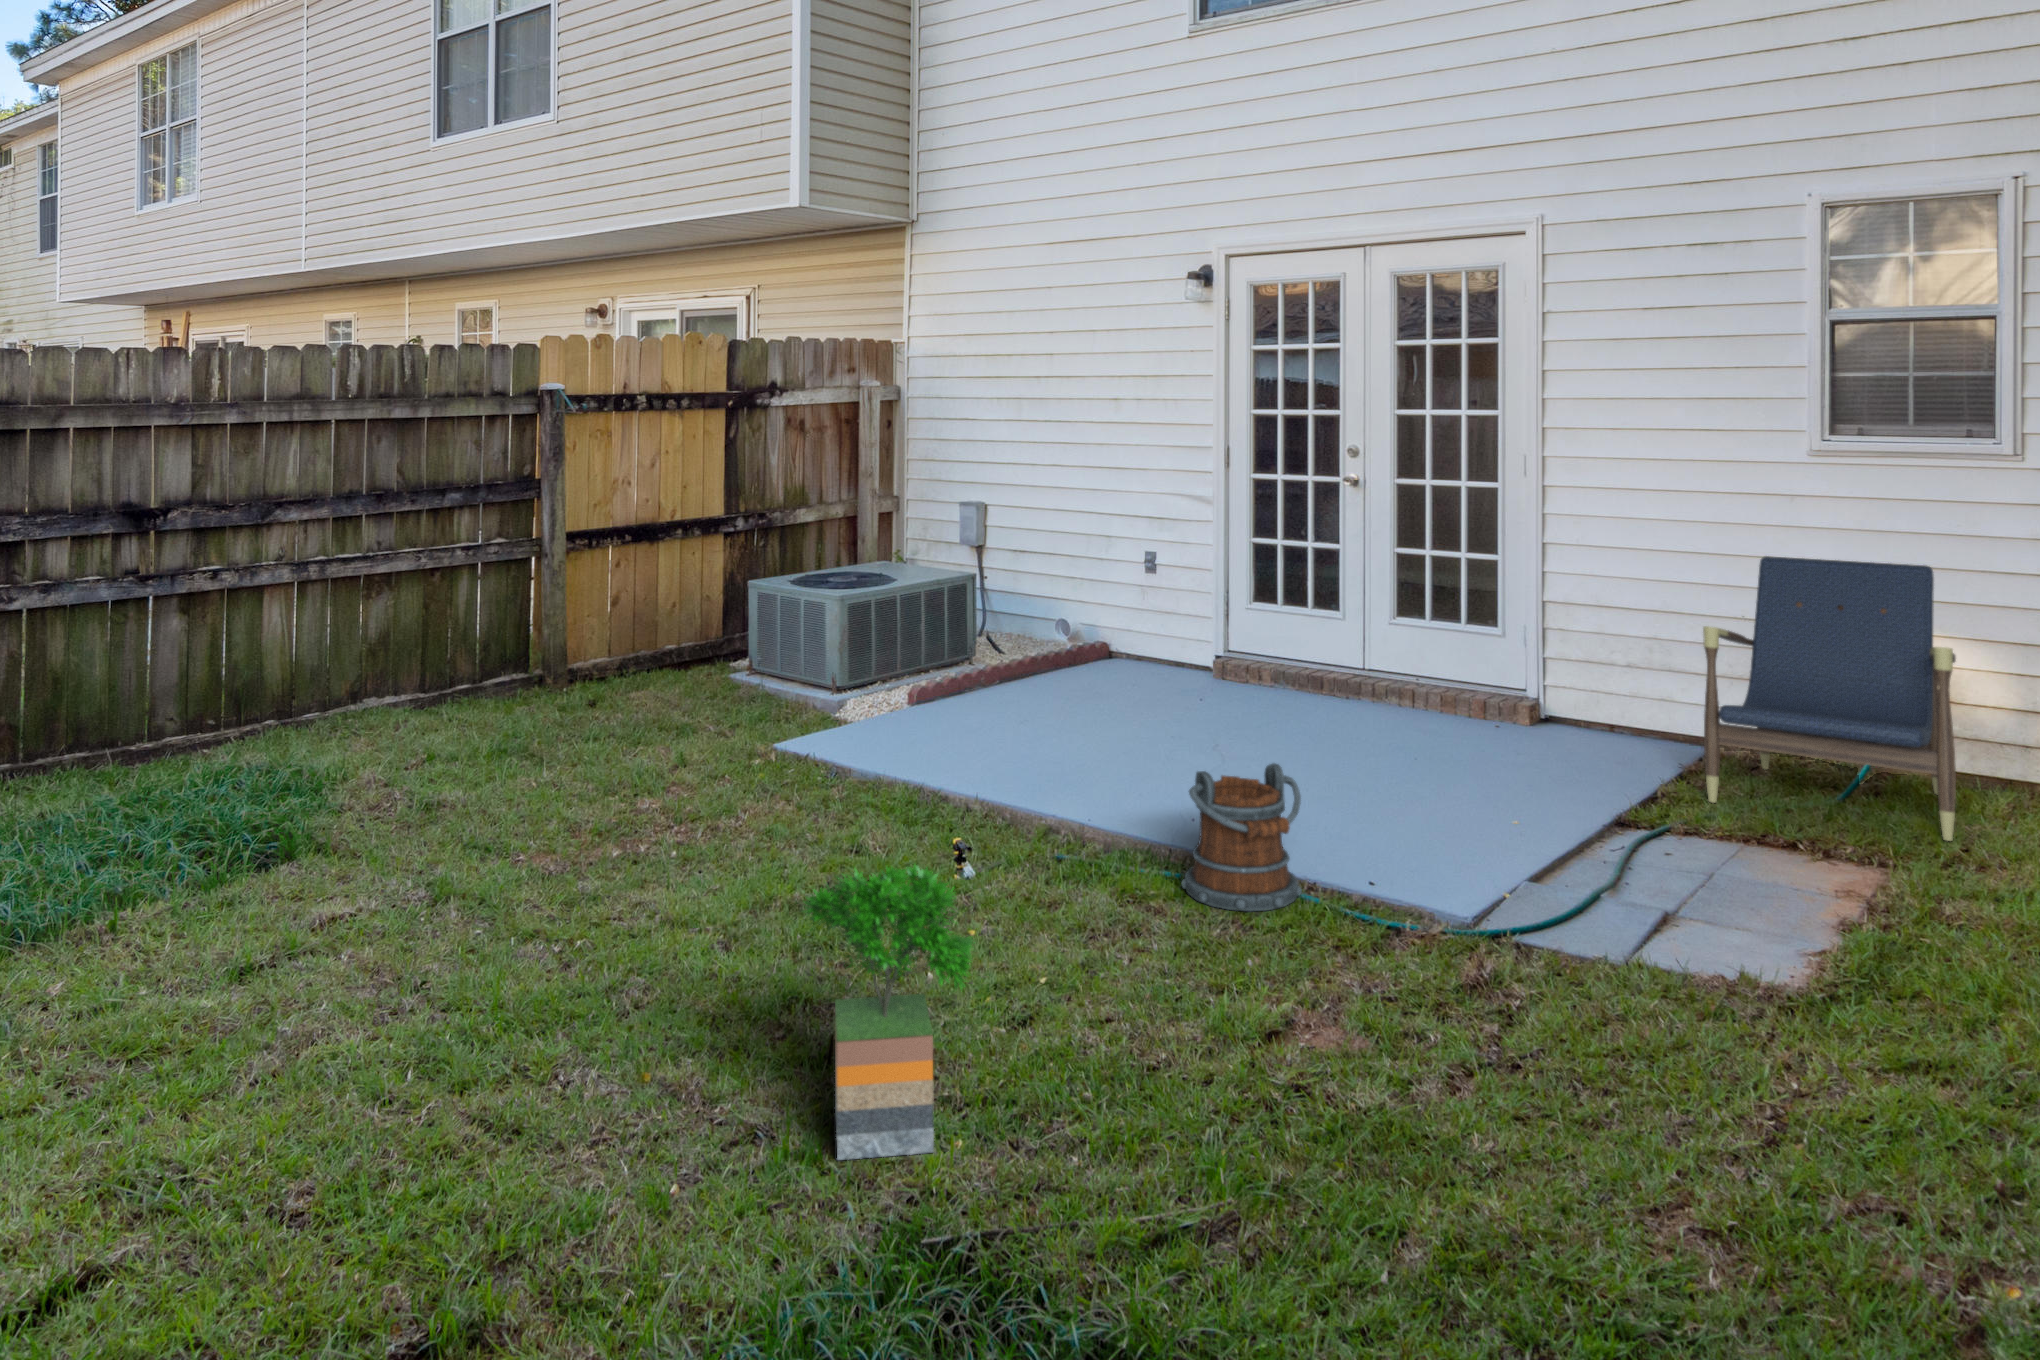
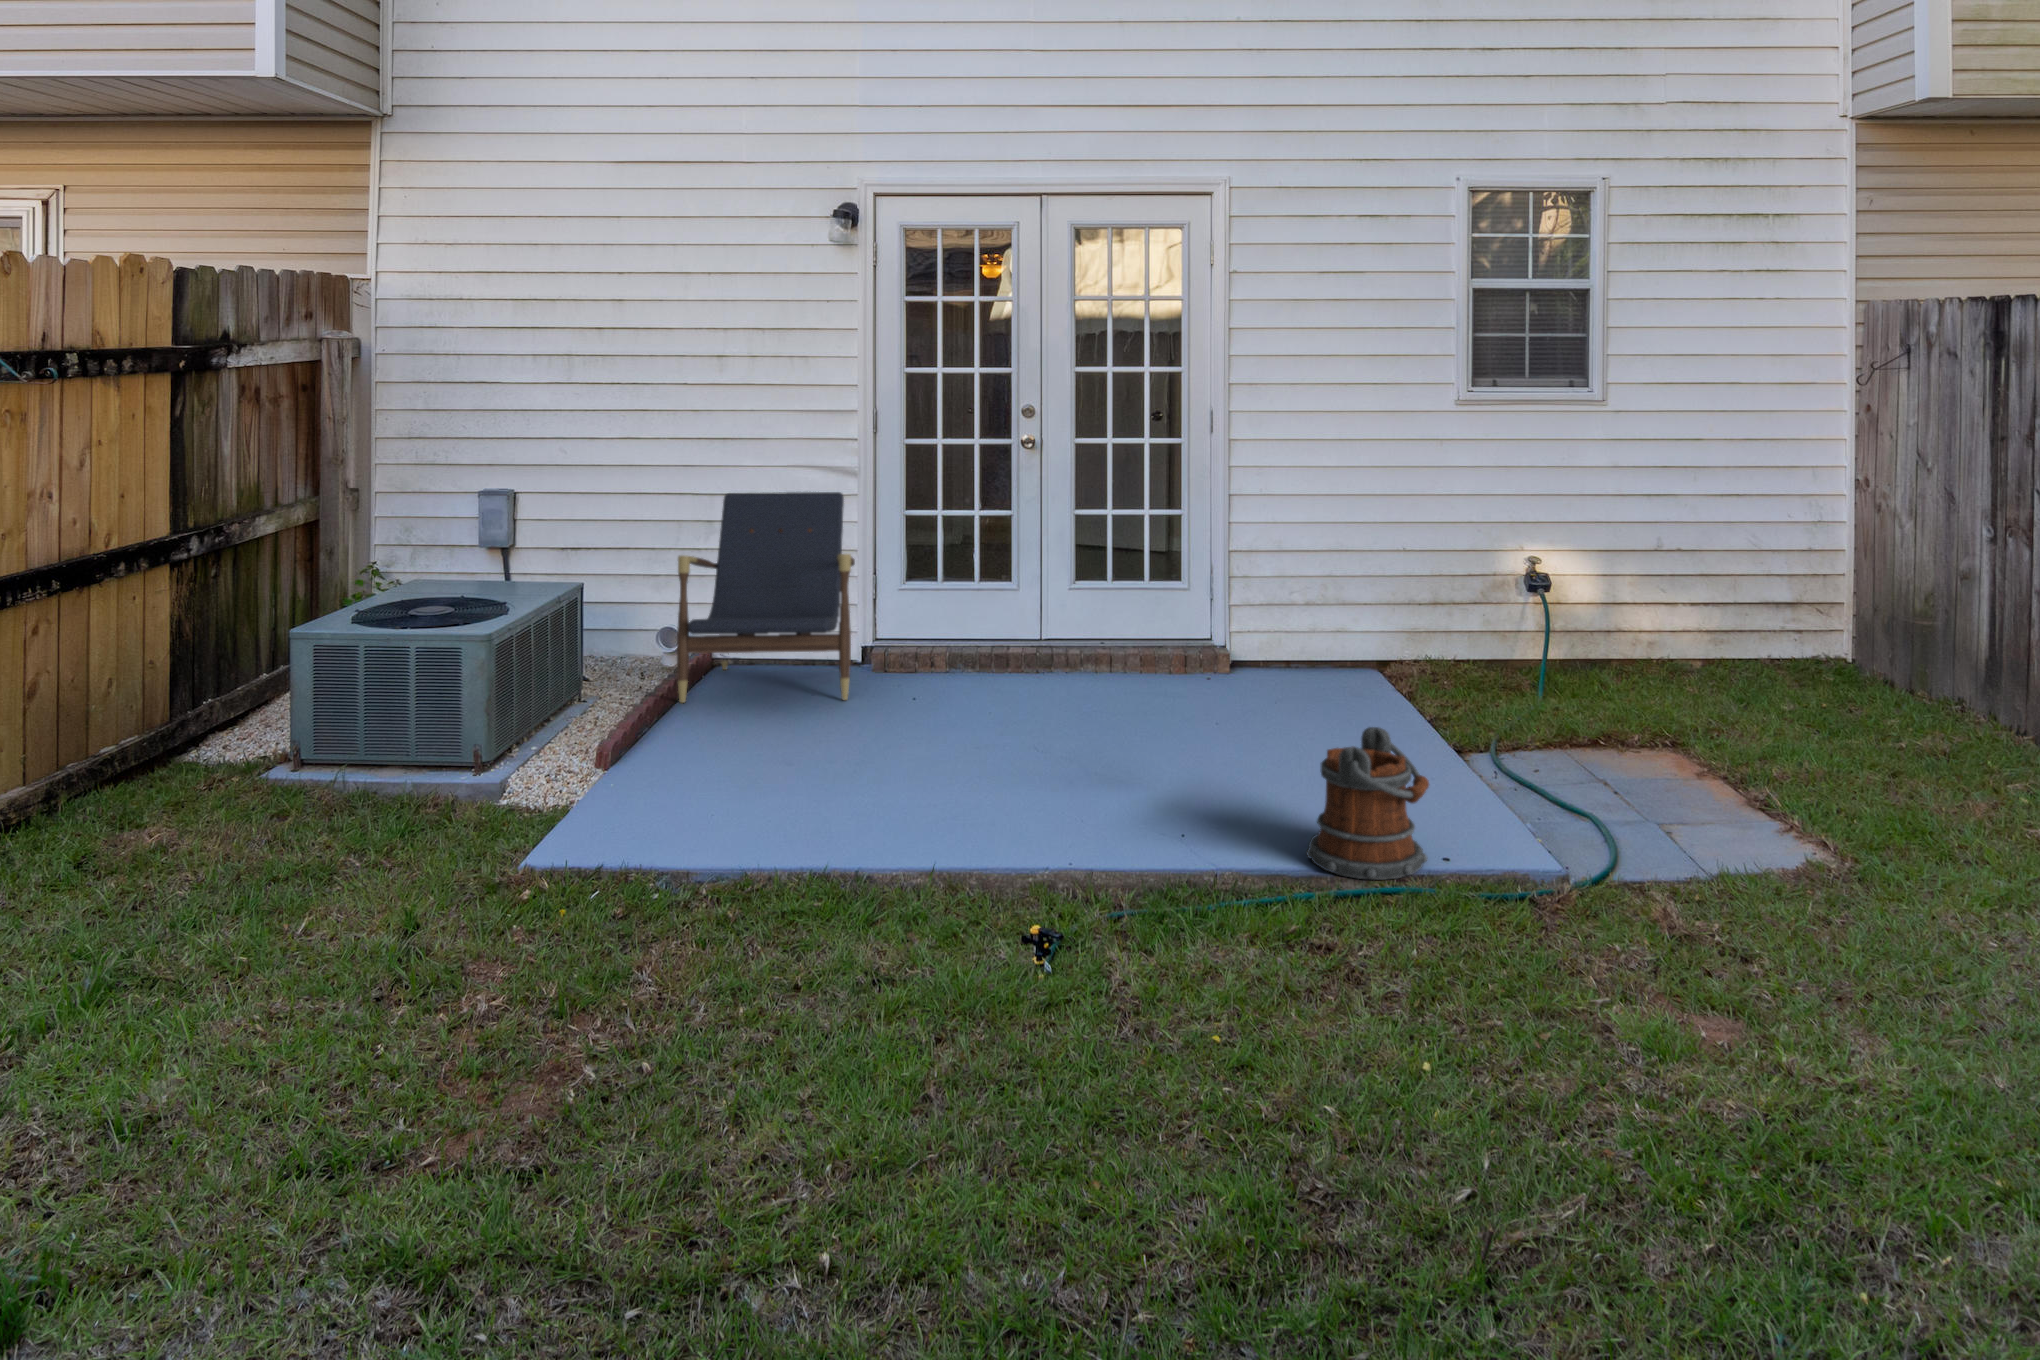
lounge chair: present [1703,556,1956,841] -> present [677,492,855,703]
potted tree: present [804,865,975,1160] -> none [1566,886,1796,1228]

